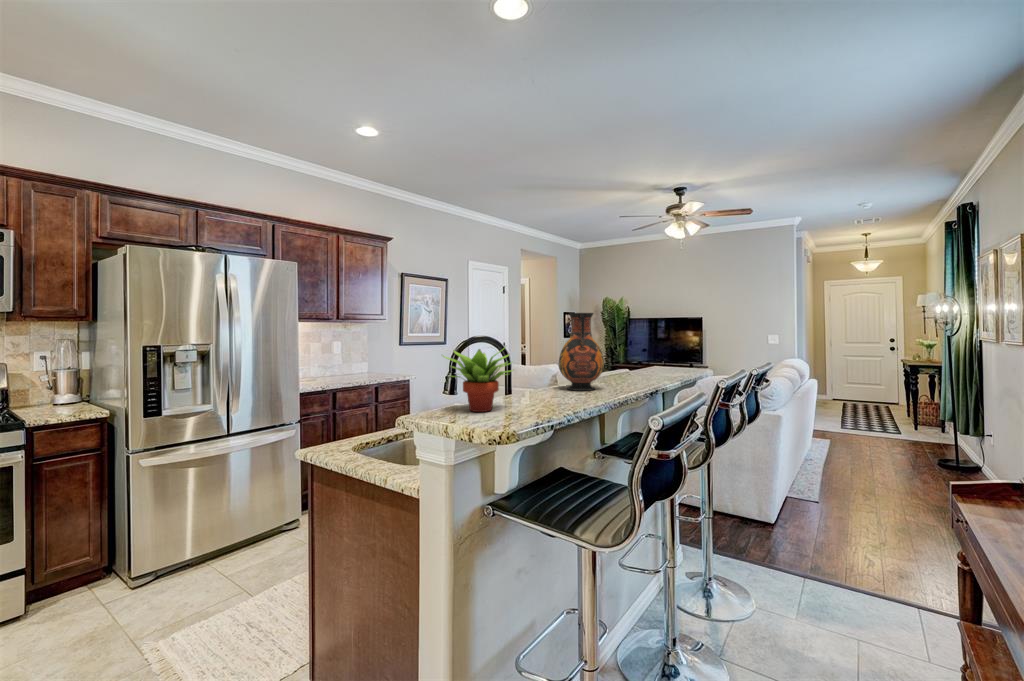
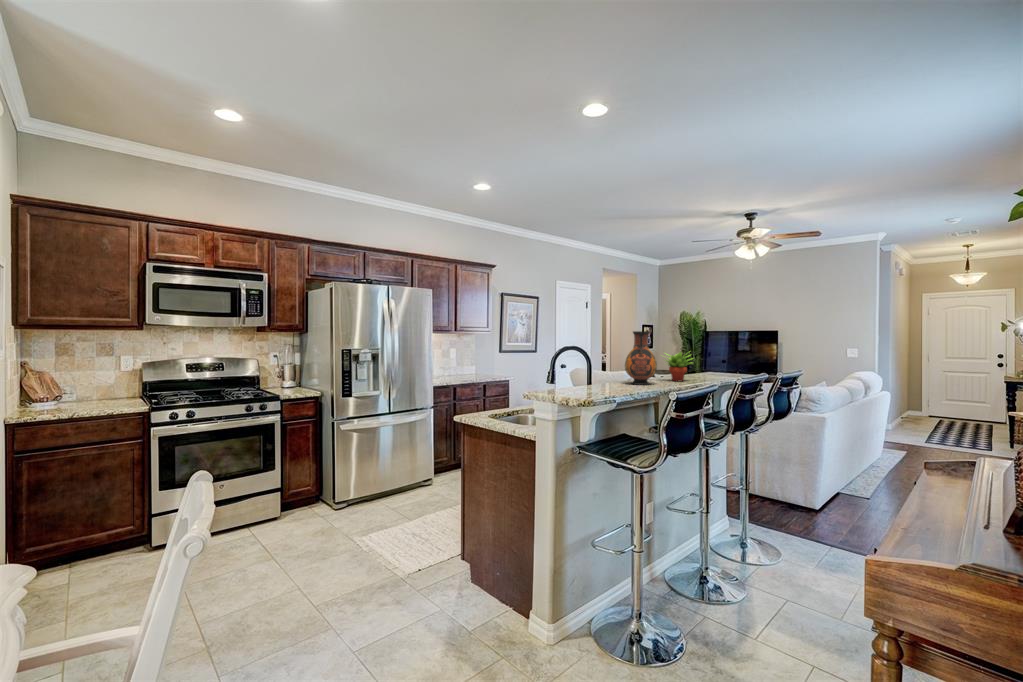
succulent plant: present [443,349,513,412] -> present [666,352,693,381]

